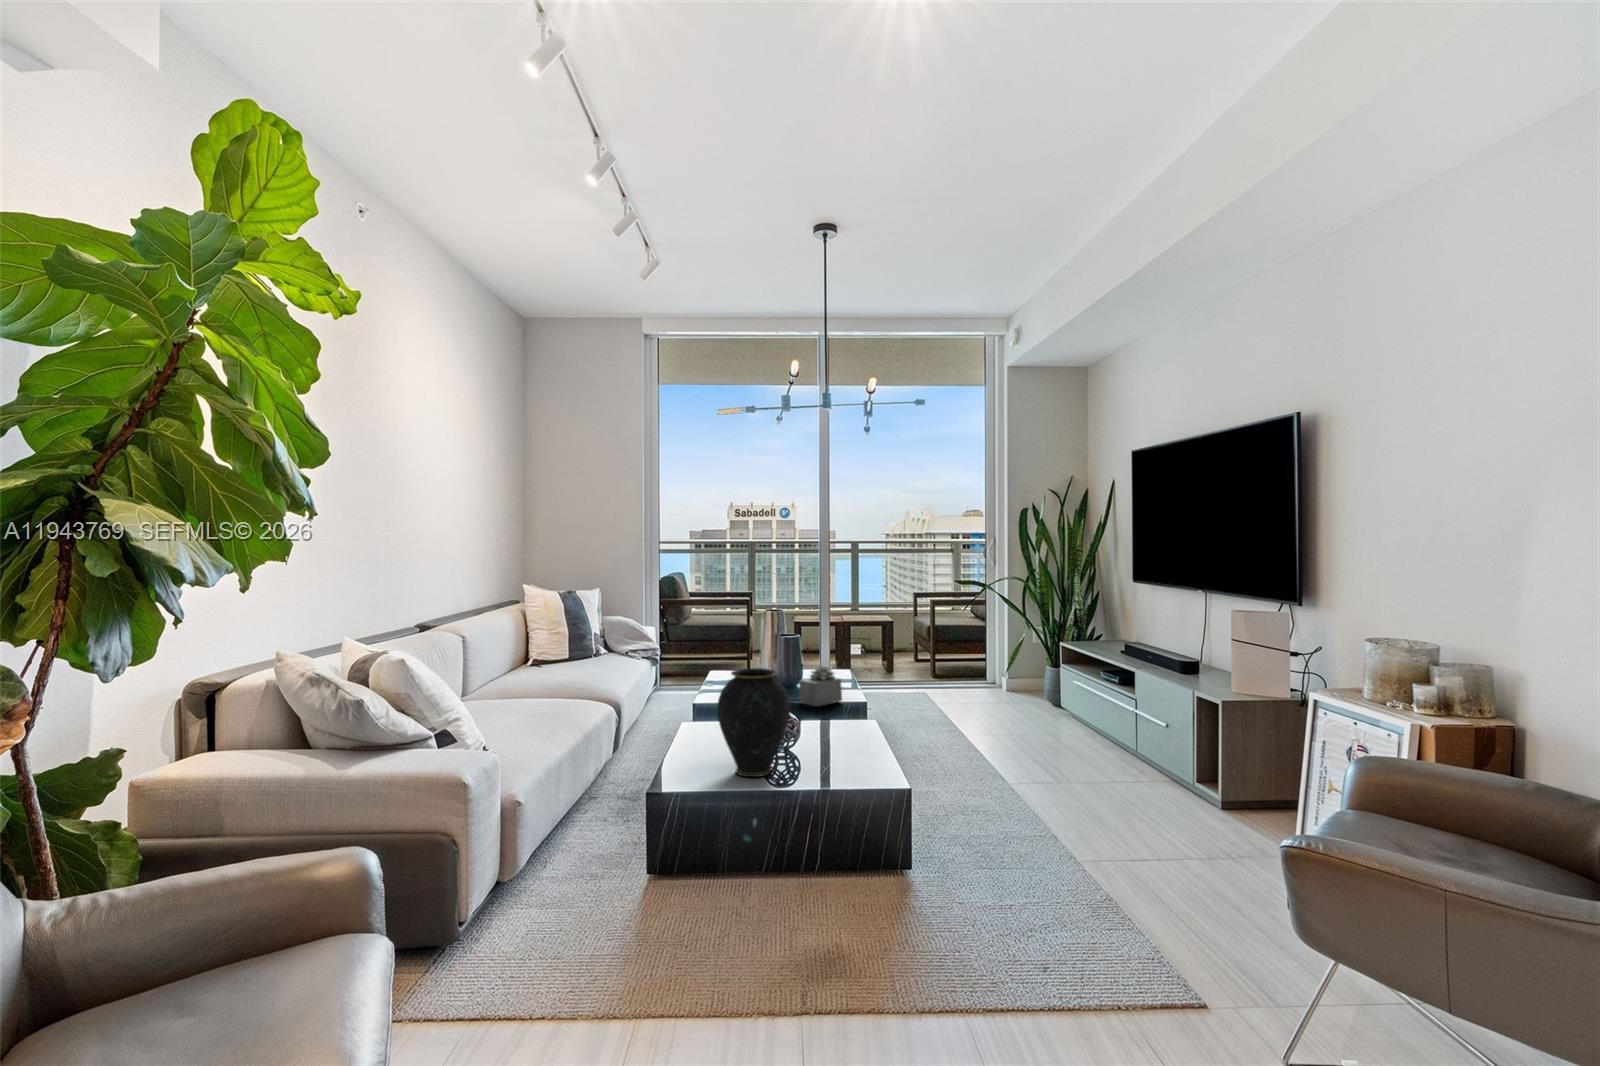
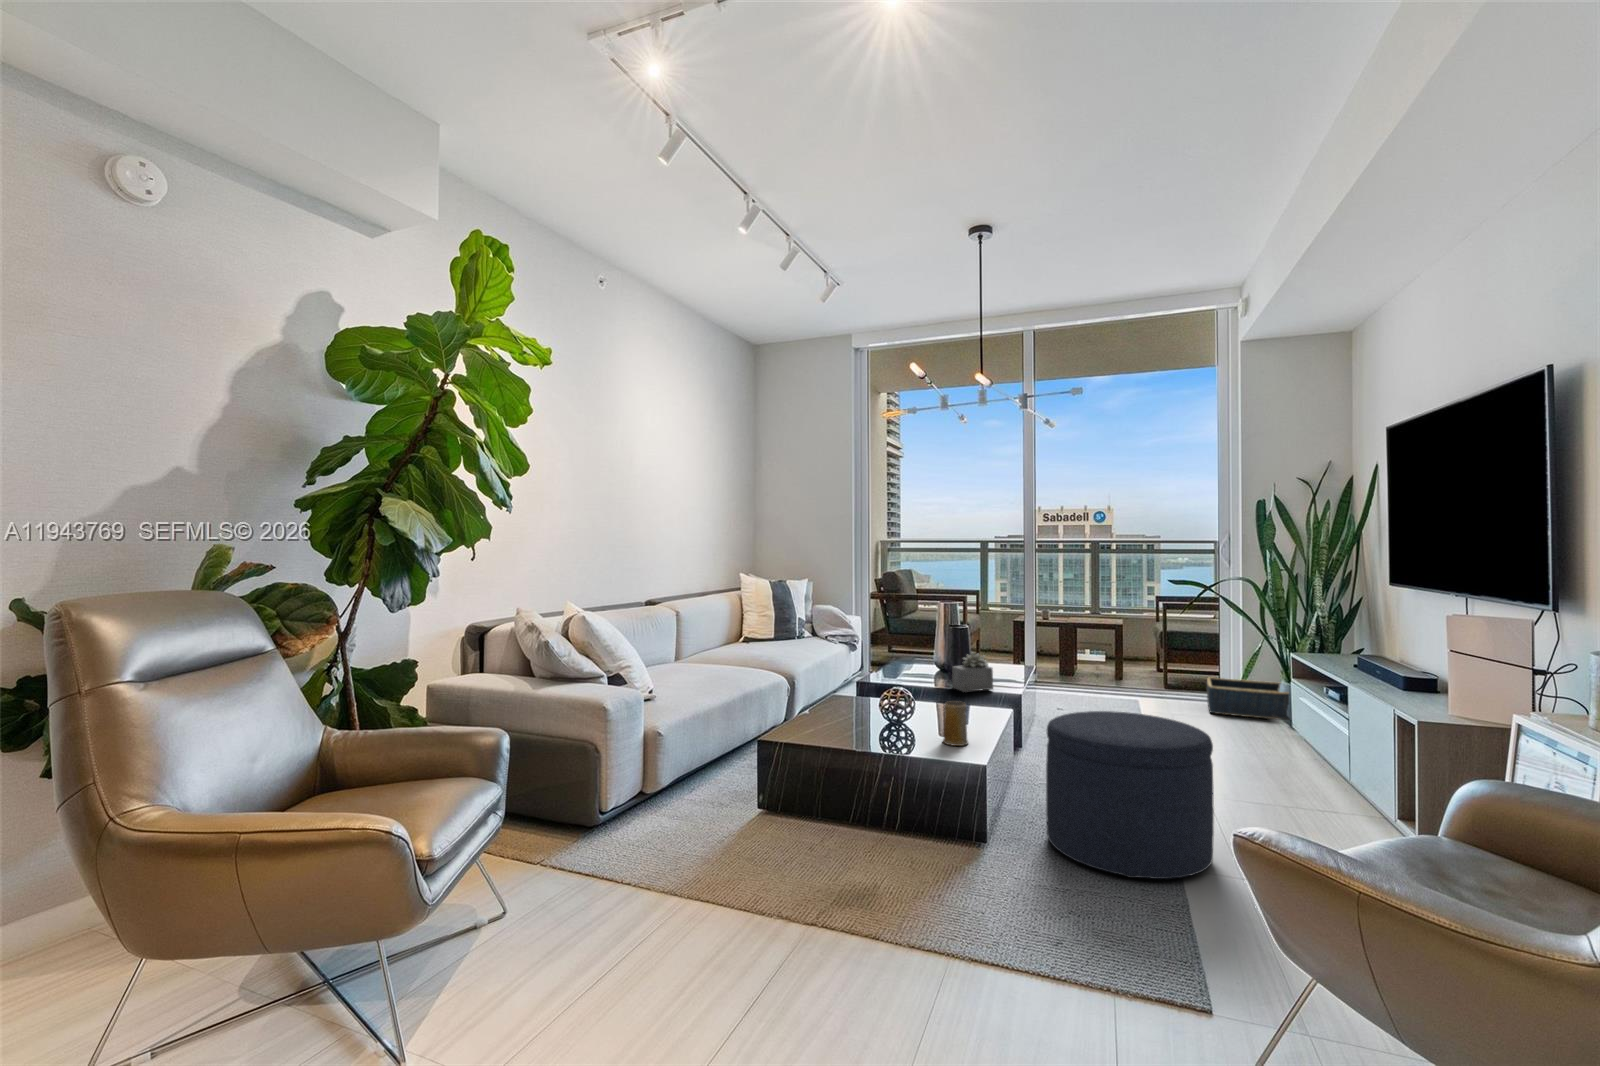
vase: present [717,668,790,777] -> none [826,644,891,740]
basket: none [983,668,1058,702] -> present [1207,678,1290,720]
ottoman: none [952,719,1107,882] -> present [1046,711,1214,879]
mug: none [843,723,870,771] -> present [943,701,968,746]

